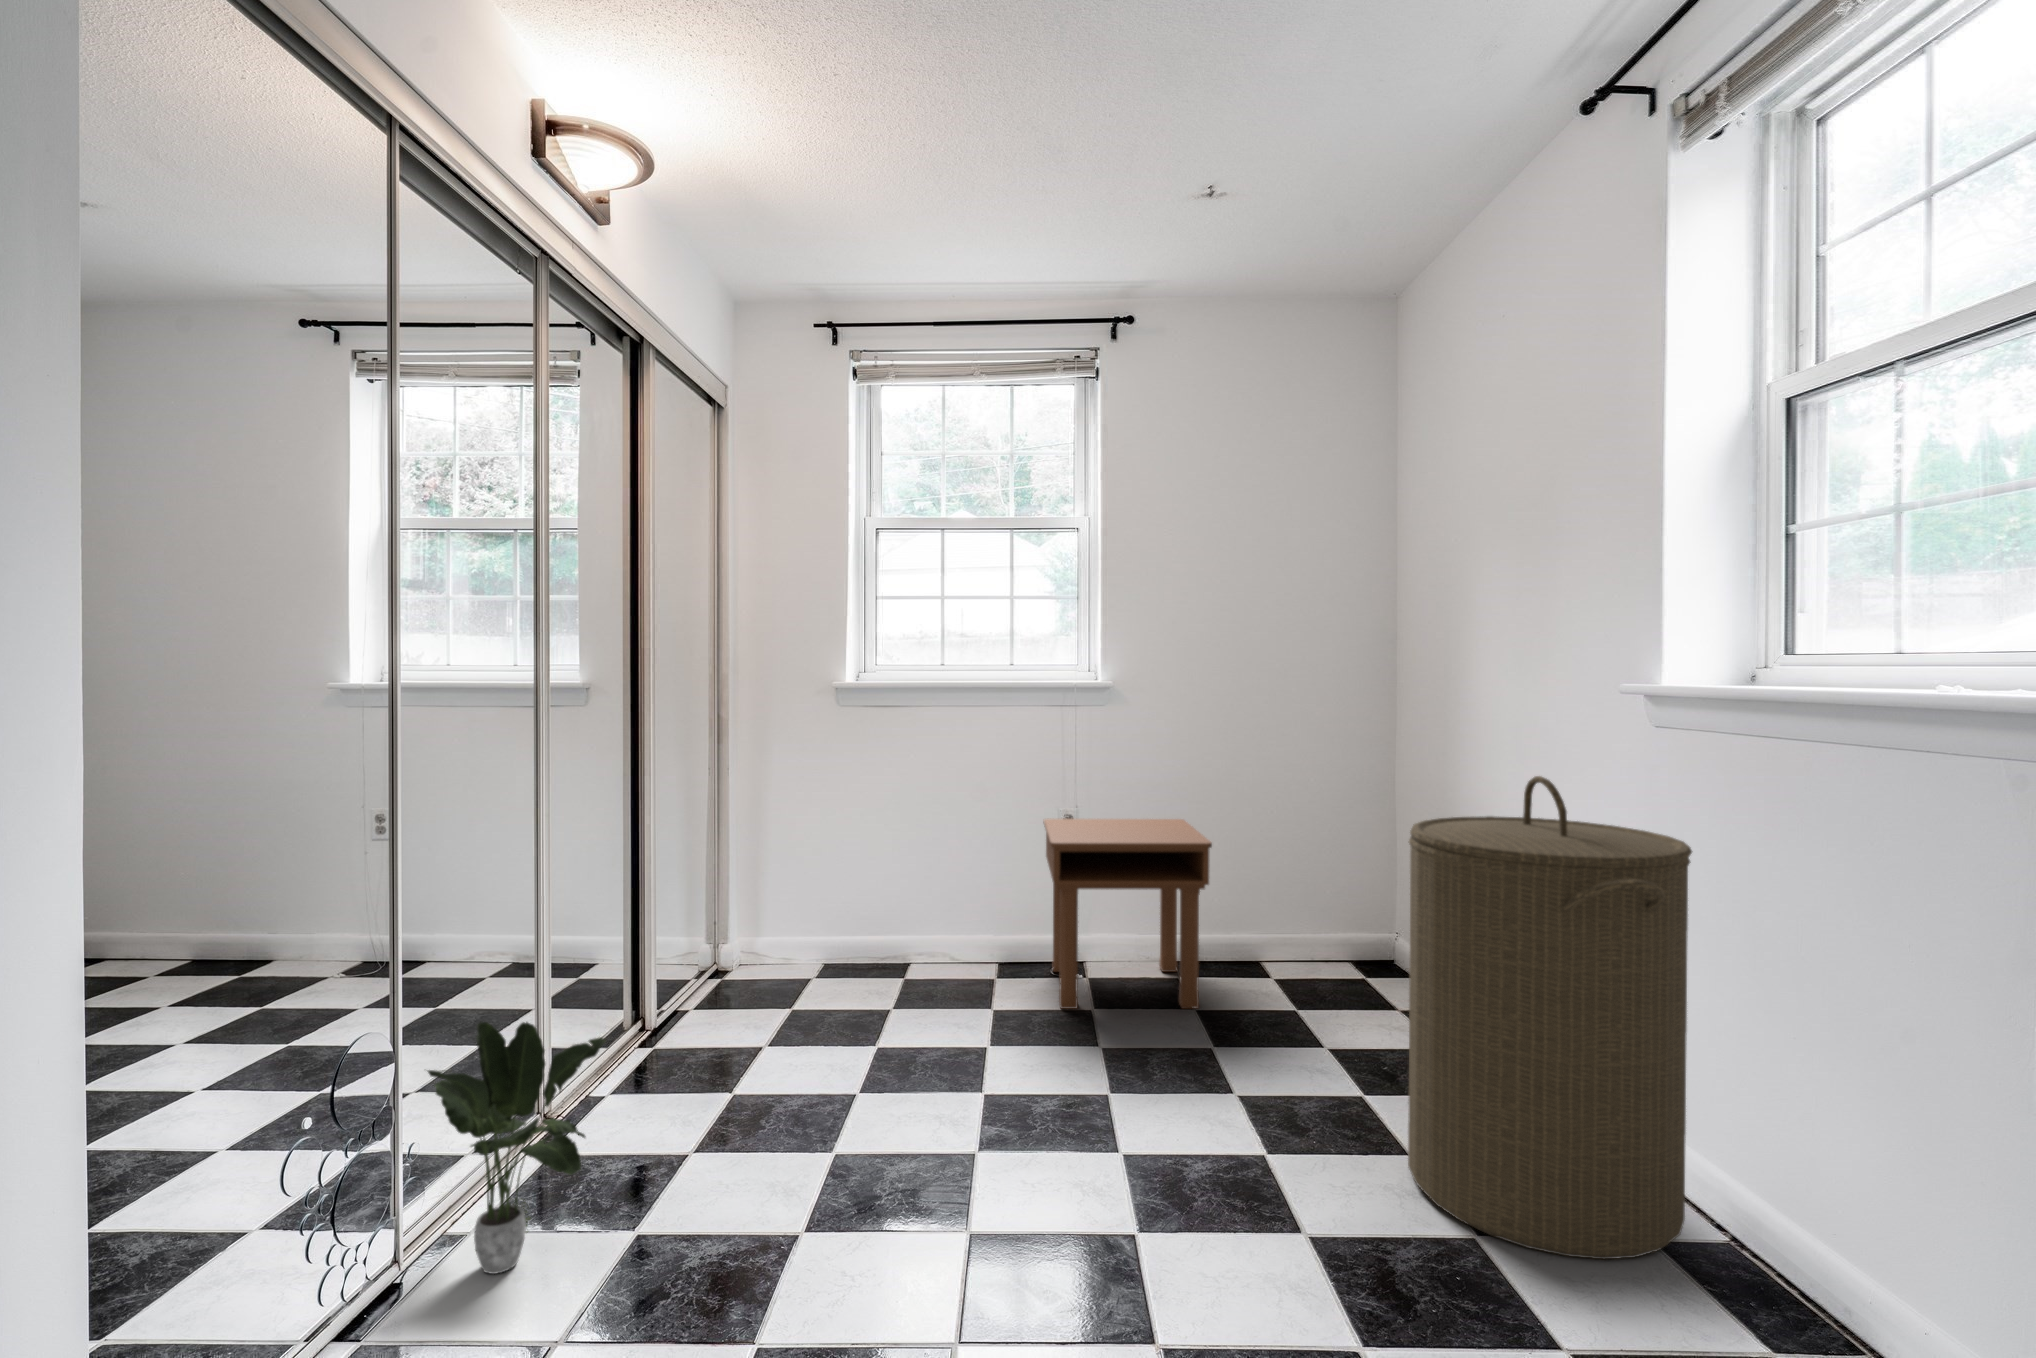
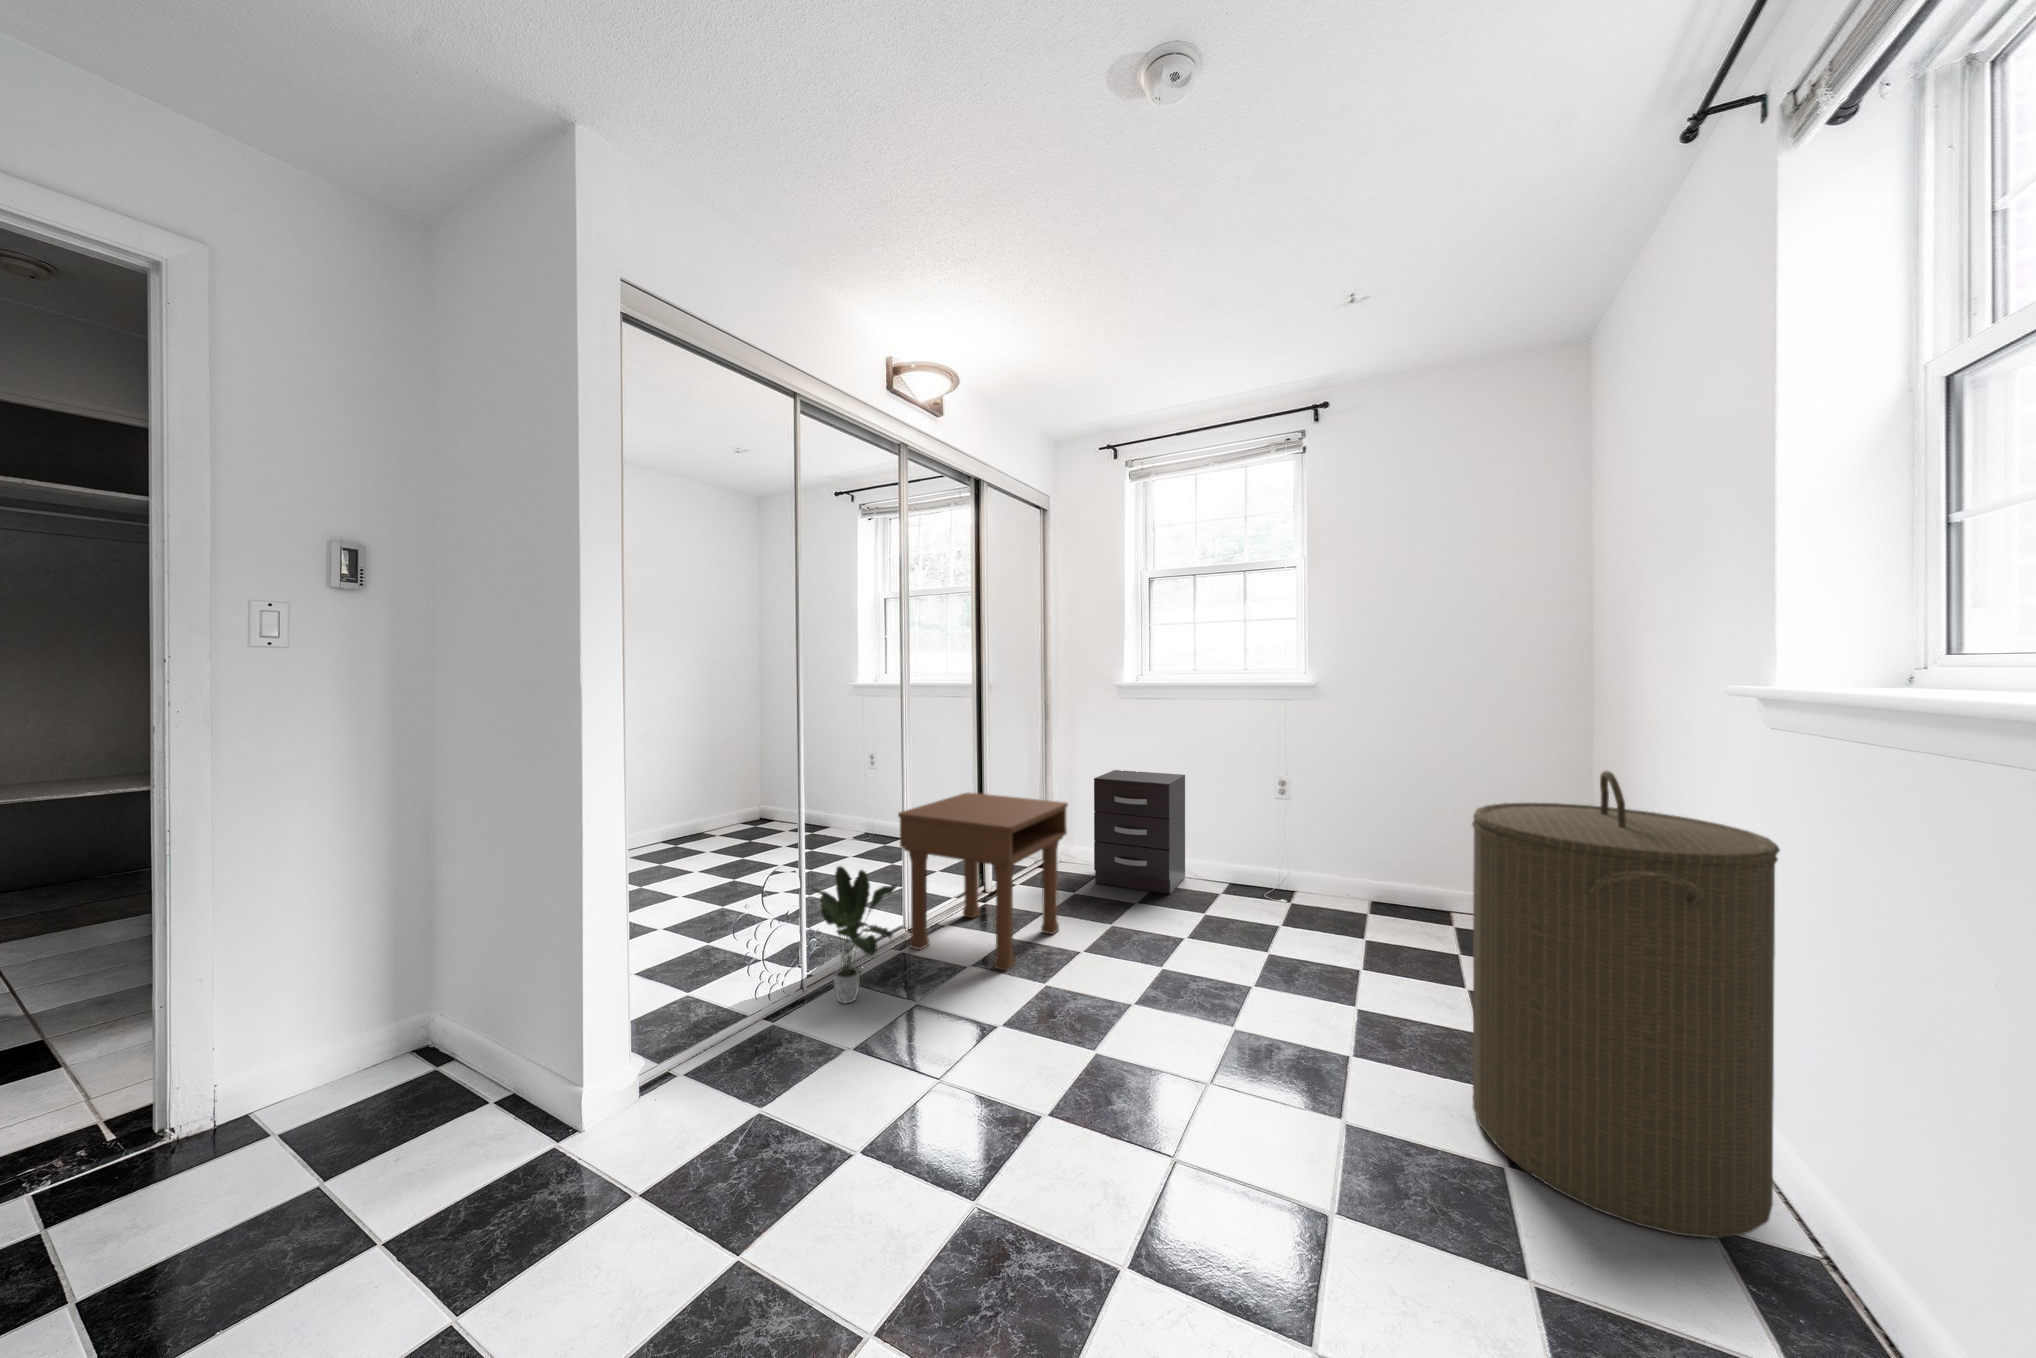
dresser: none [812,816,935,991] -> present [1094,770,1185,894]
nightstand: present [1044,819,1212,1009] -> present [898,793,1068,971]

